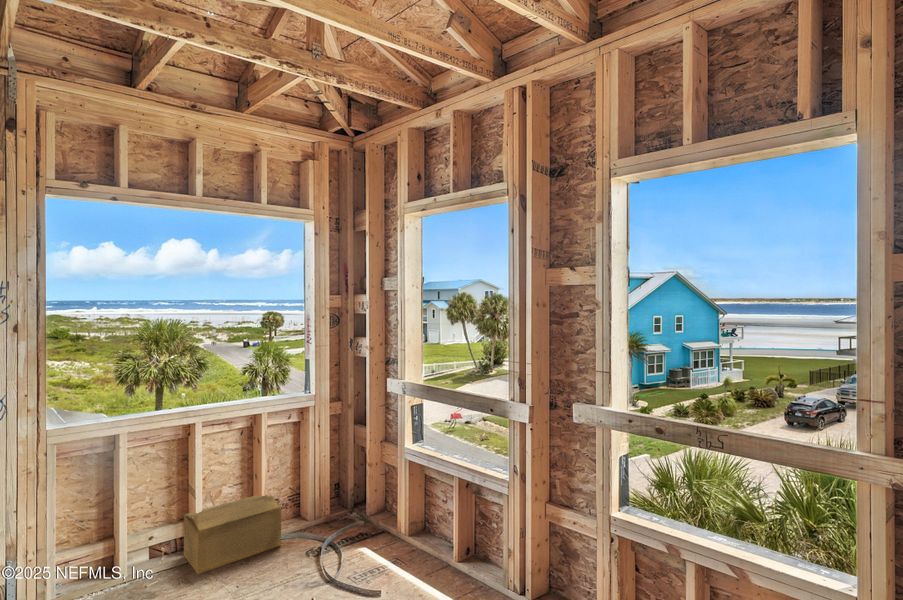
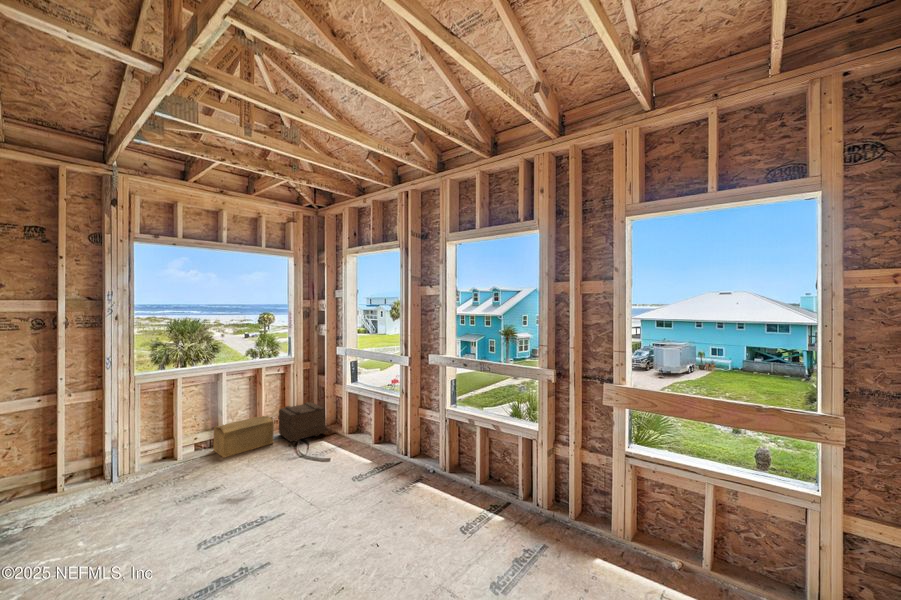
wooden crate: none [290,471,367,545] -> present [279,402,325,442]

